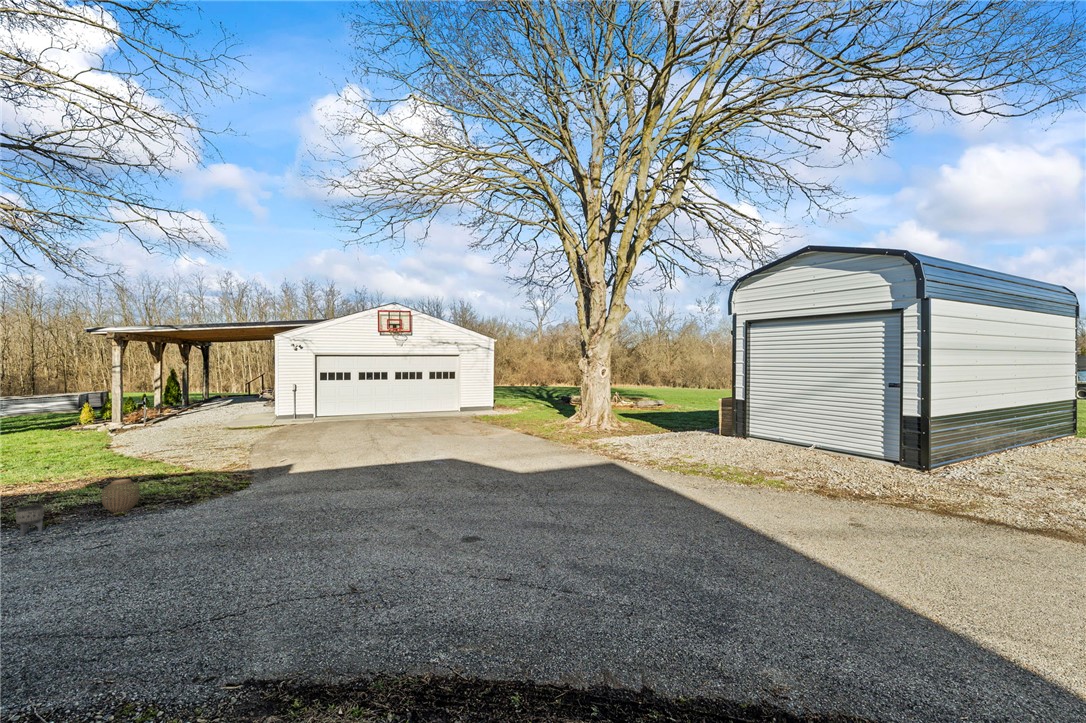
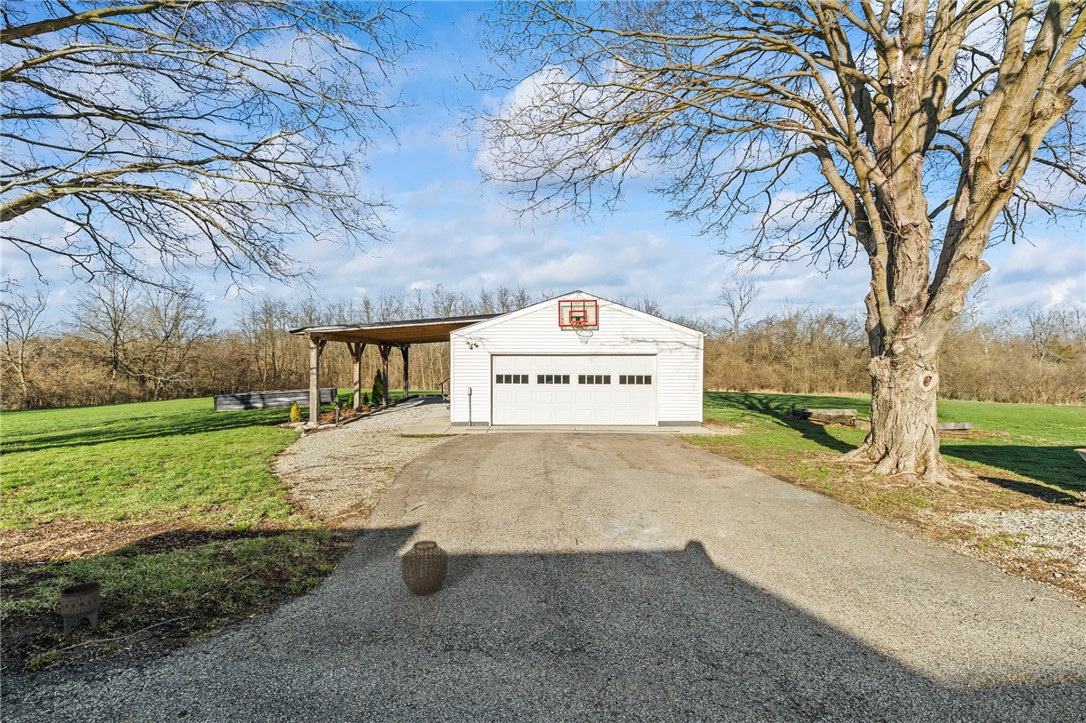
woven basket: present [102,479,140,512] -> present [402,541,447,595]

